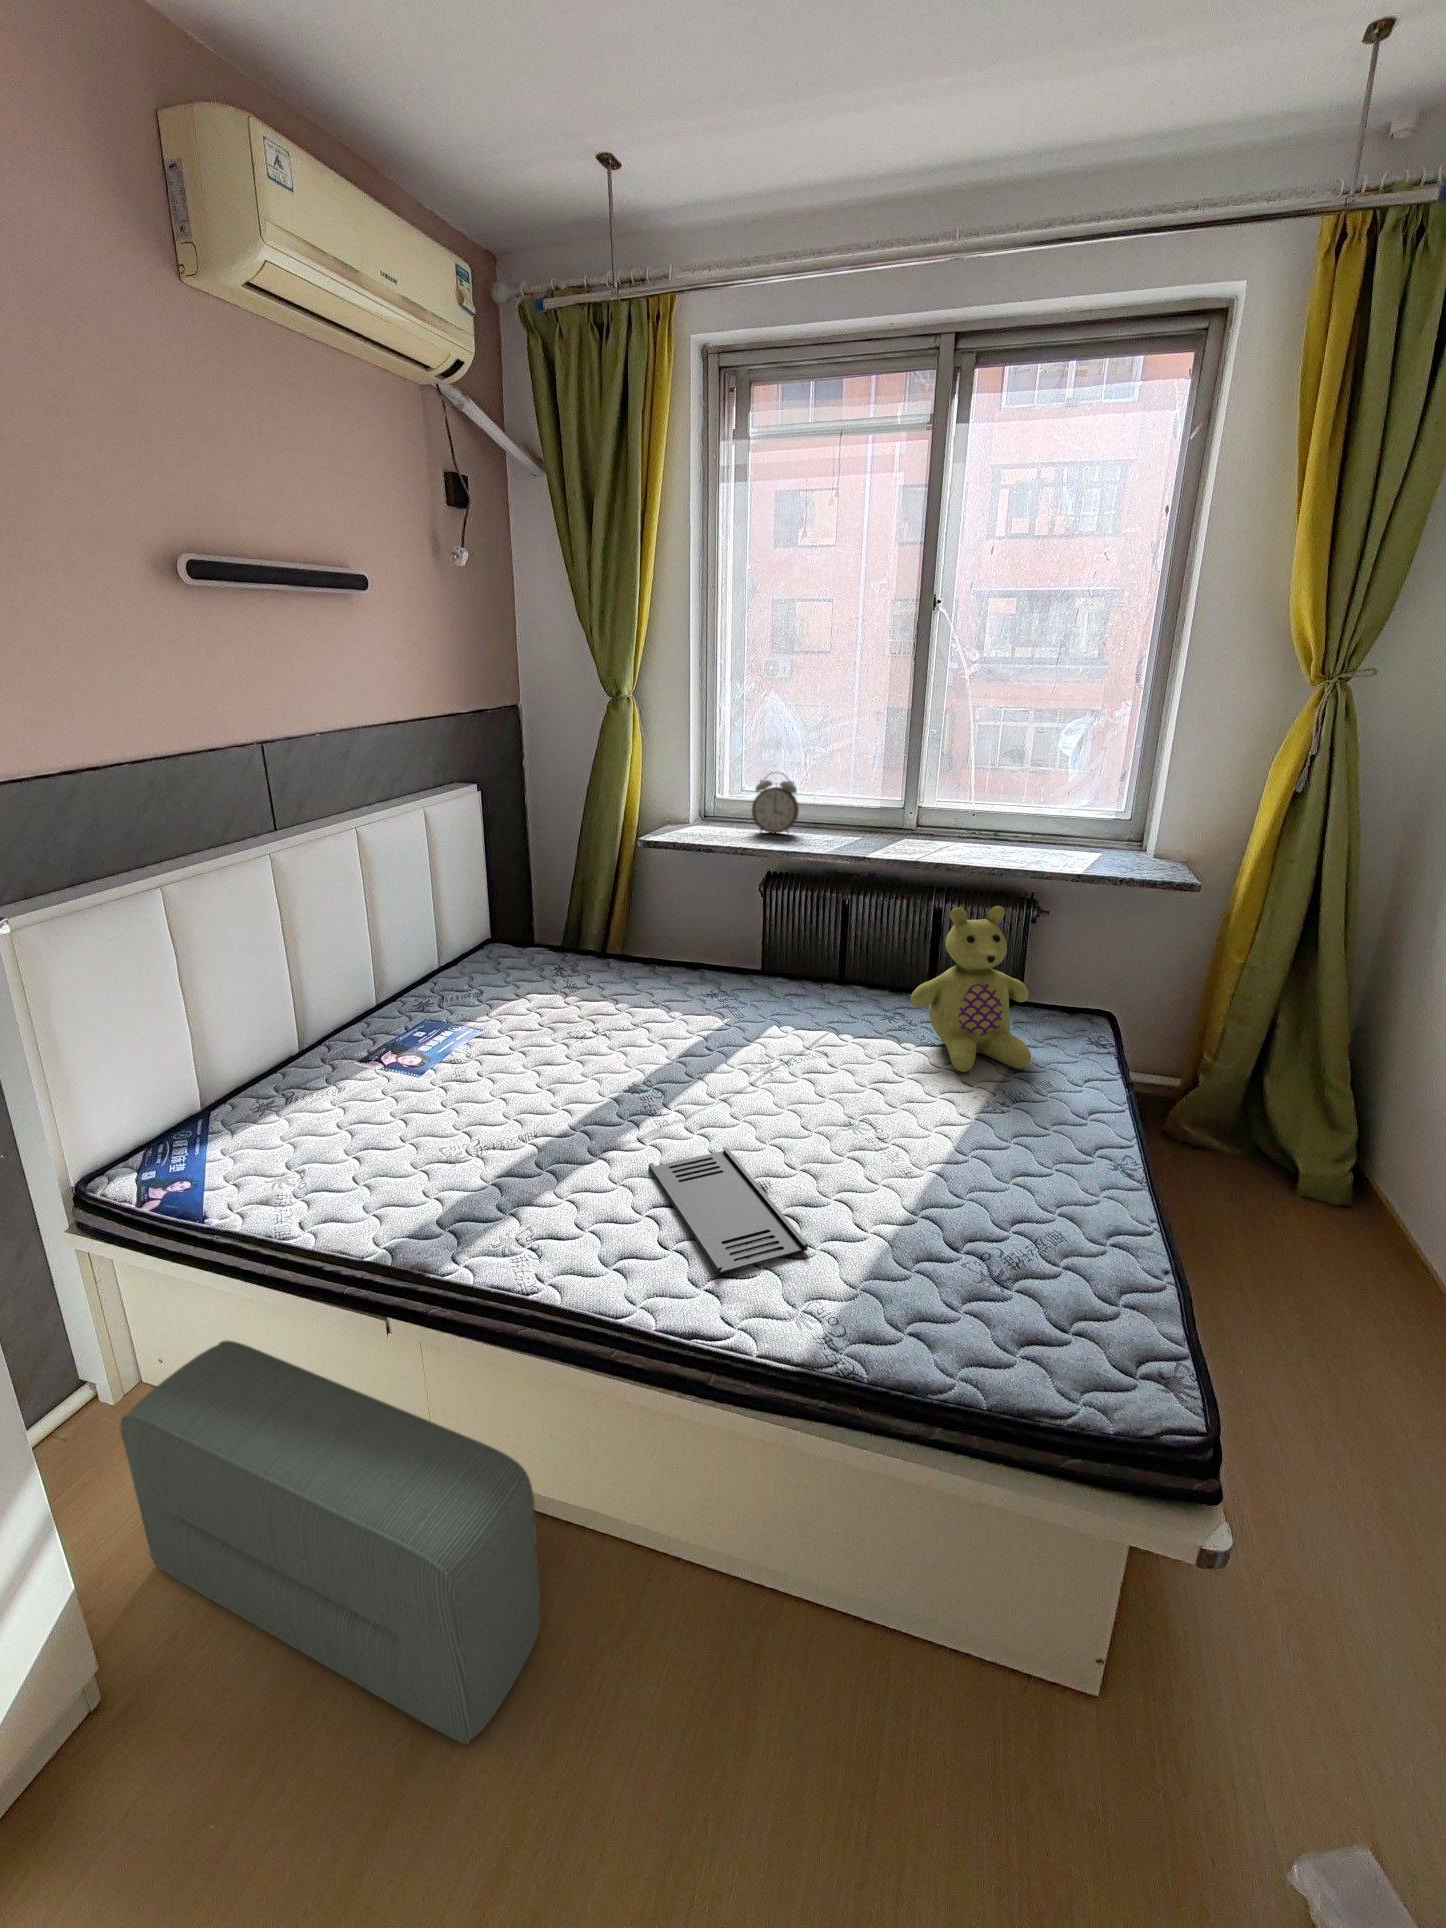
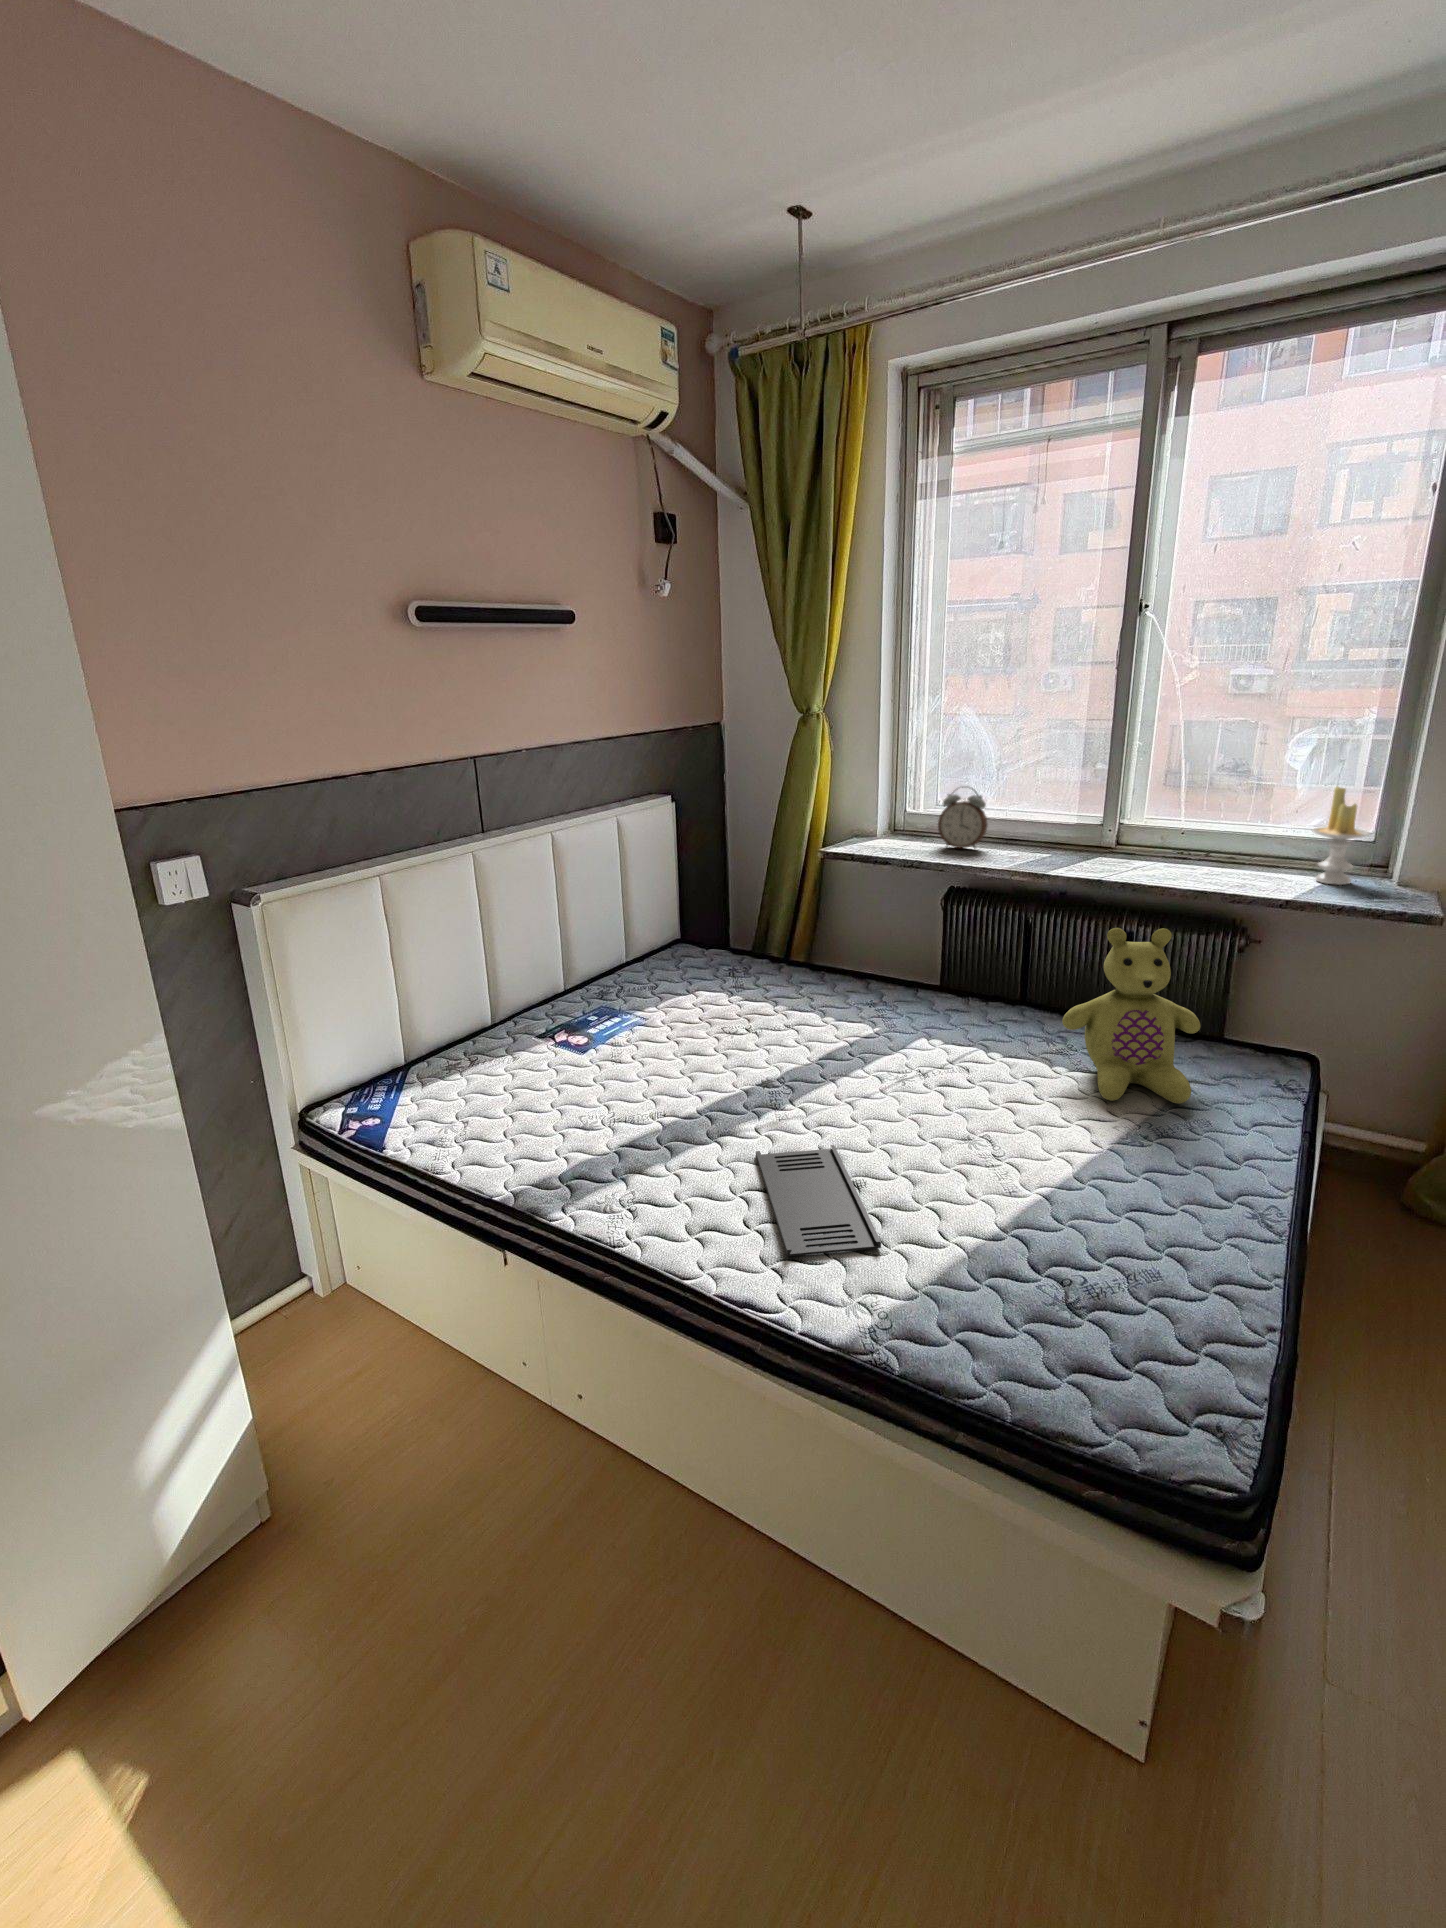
candle: none [1086,770,1133,858] -> present [1312,786,1370,885]
pouf: present [121,1341,541,1744] -> none [303,1253,607,1624]

